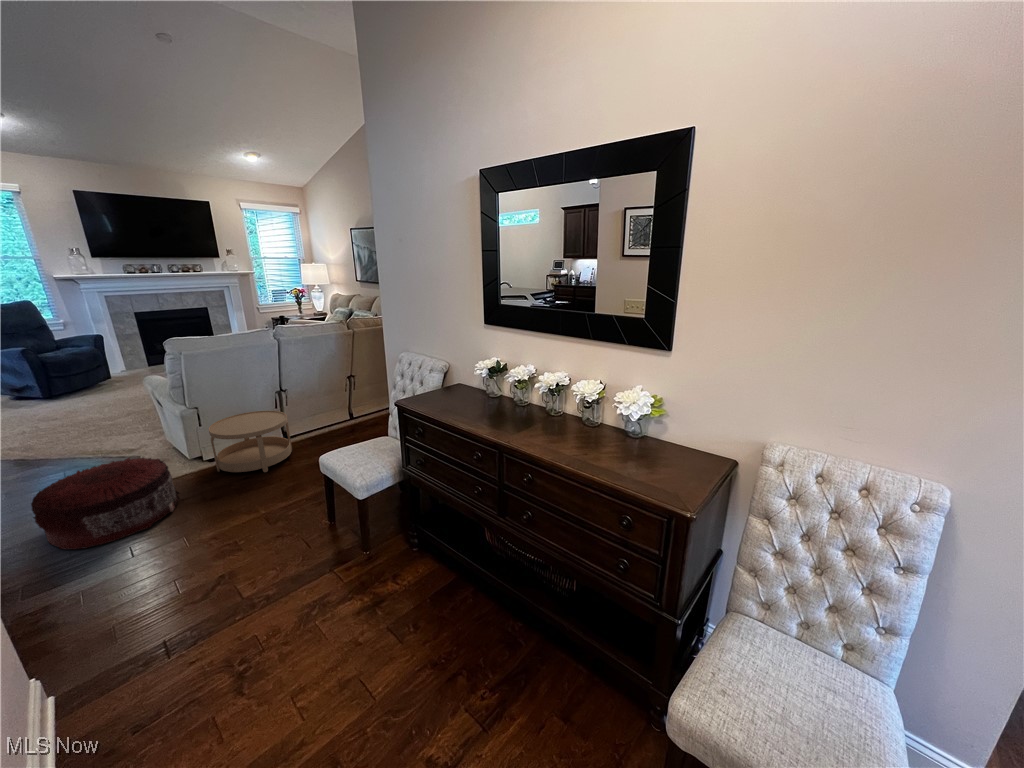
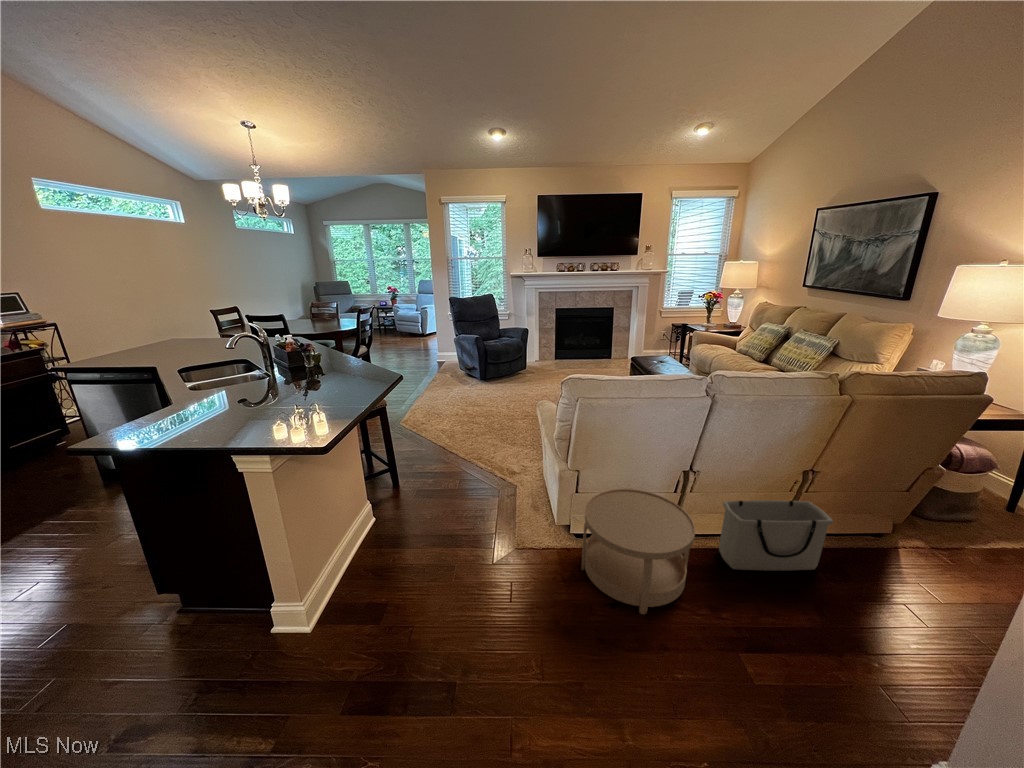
storage bin: none [307,392,365,439] -> present [719,500,833,570]
pouf: present [31,457,179,550] -> none [394,518,533,660]

